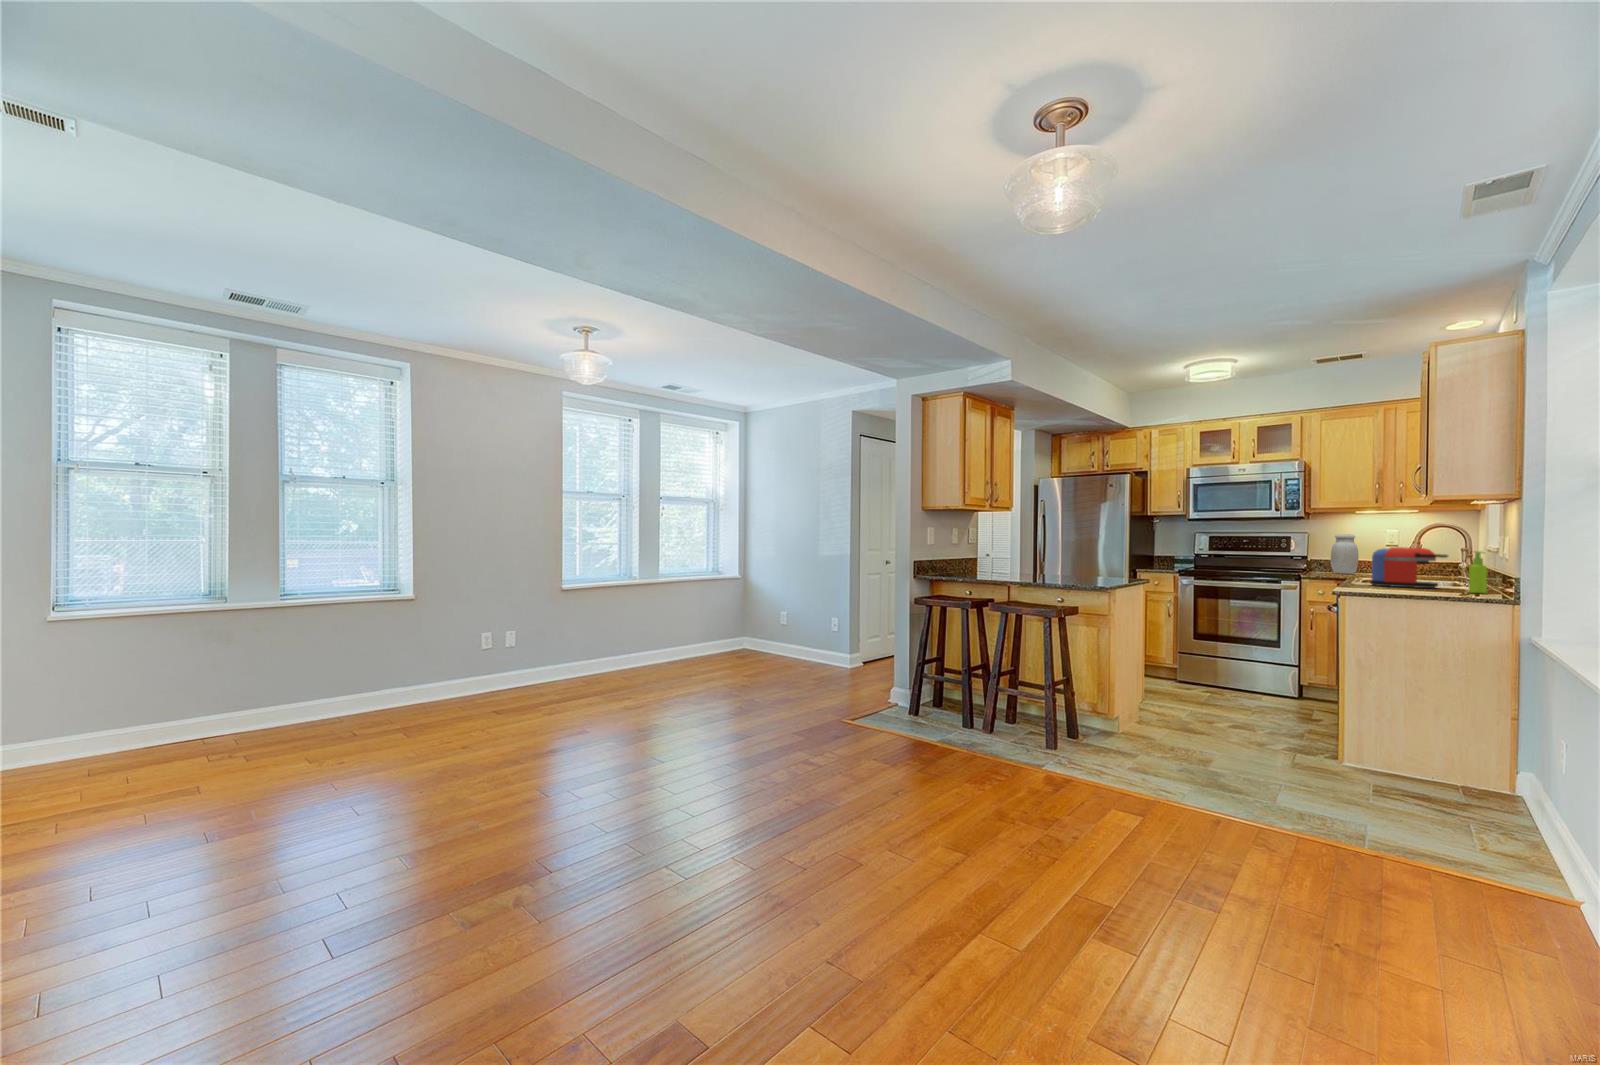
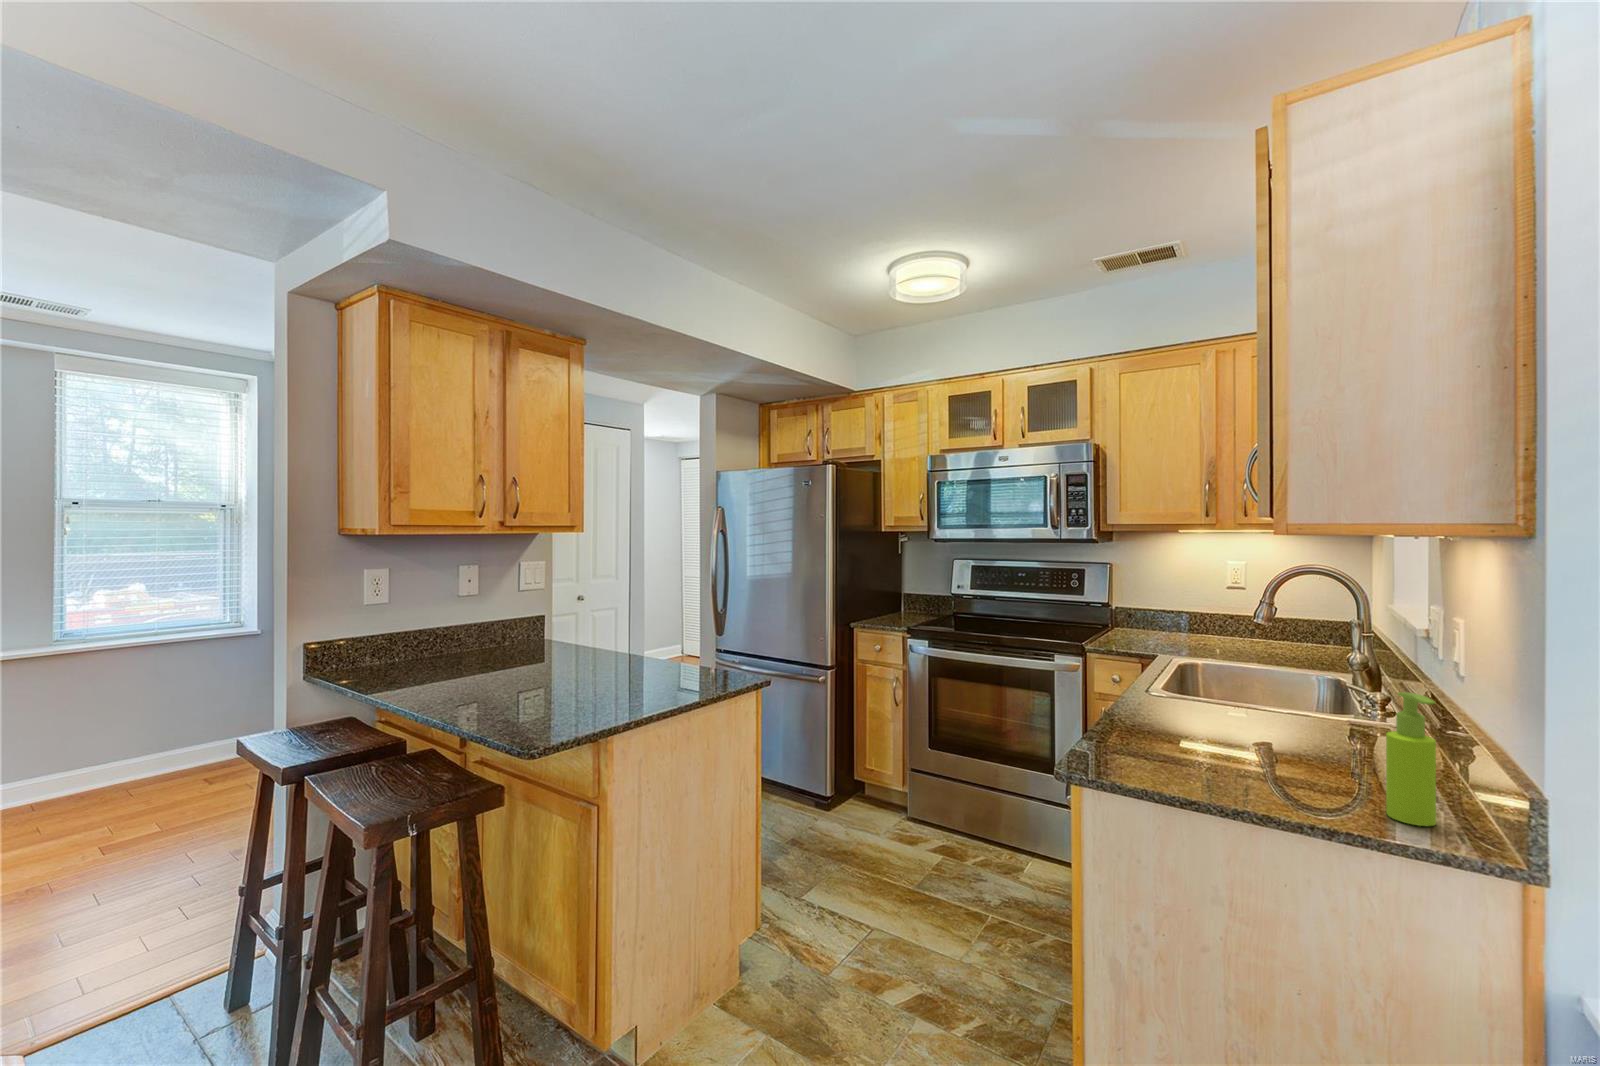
jar: present [1330,534,1358,574] -> none [1136,570,1178,640]
coffee maker: present [1370,547,1448,588] -> none [1151,652,1328,769]

